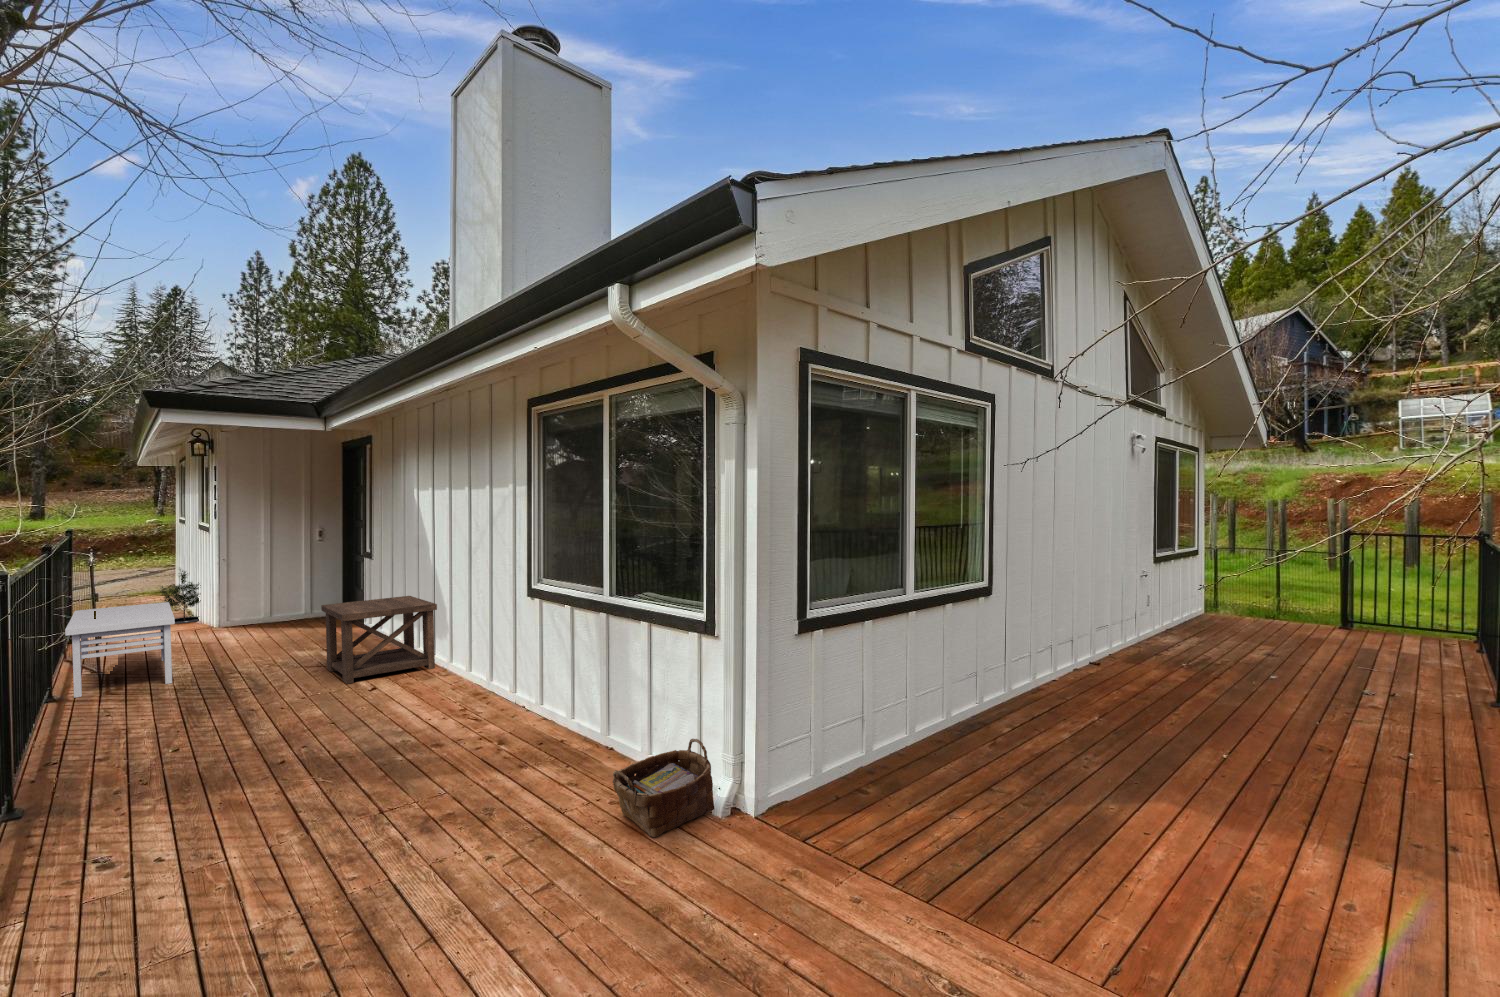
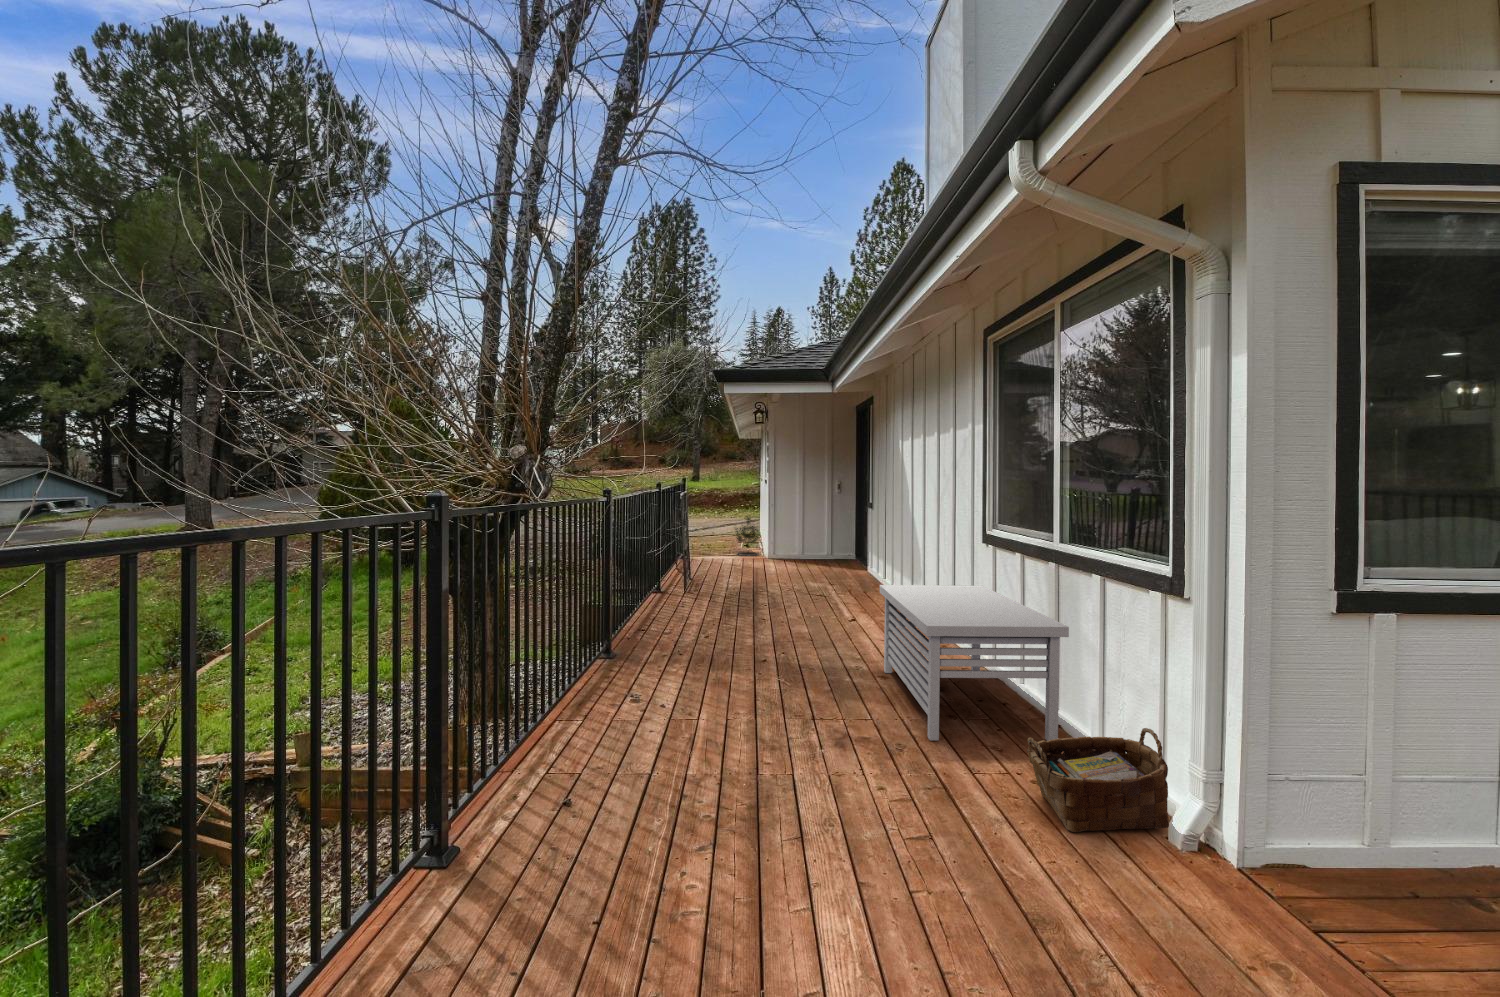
side table: present [321,596,437,684] -> none [821,544,913,615]
storage bench: present [65,602,175,698] -> present [880,585,1069,741]

